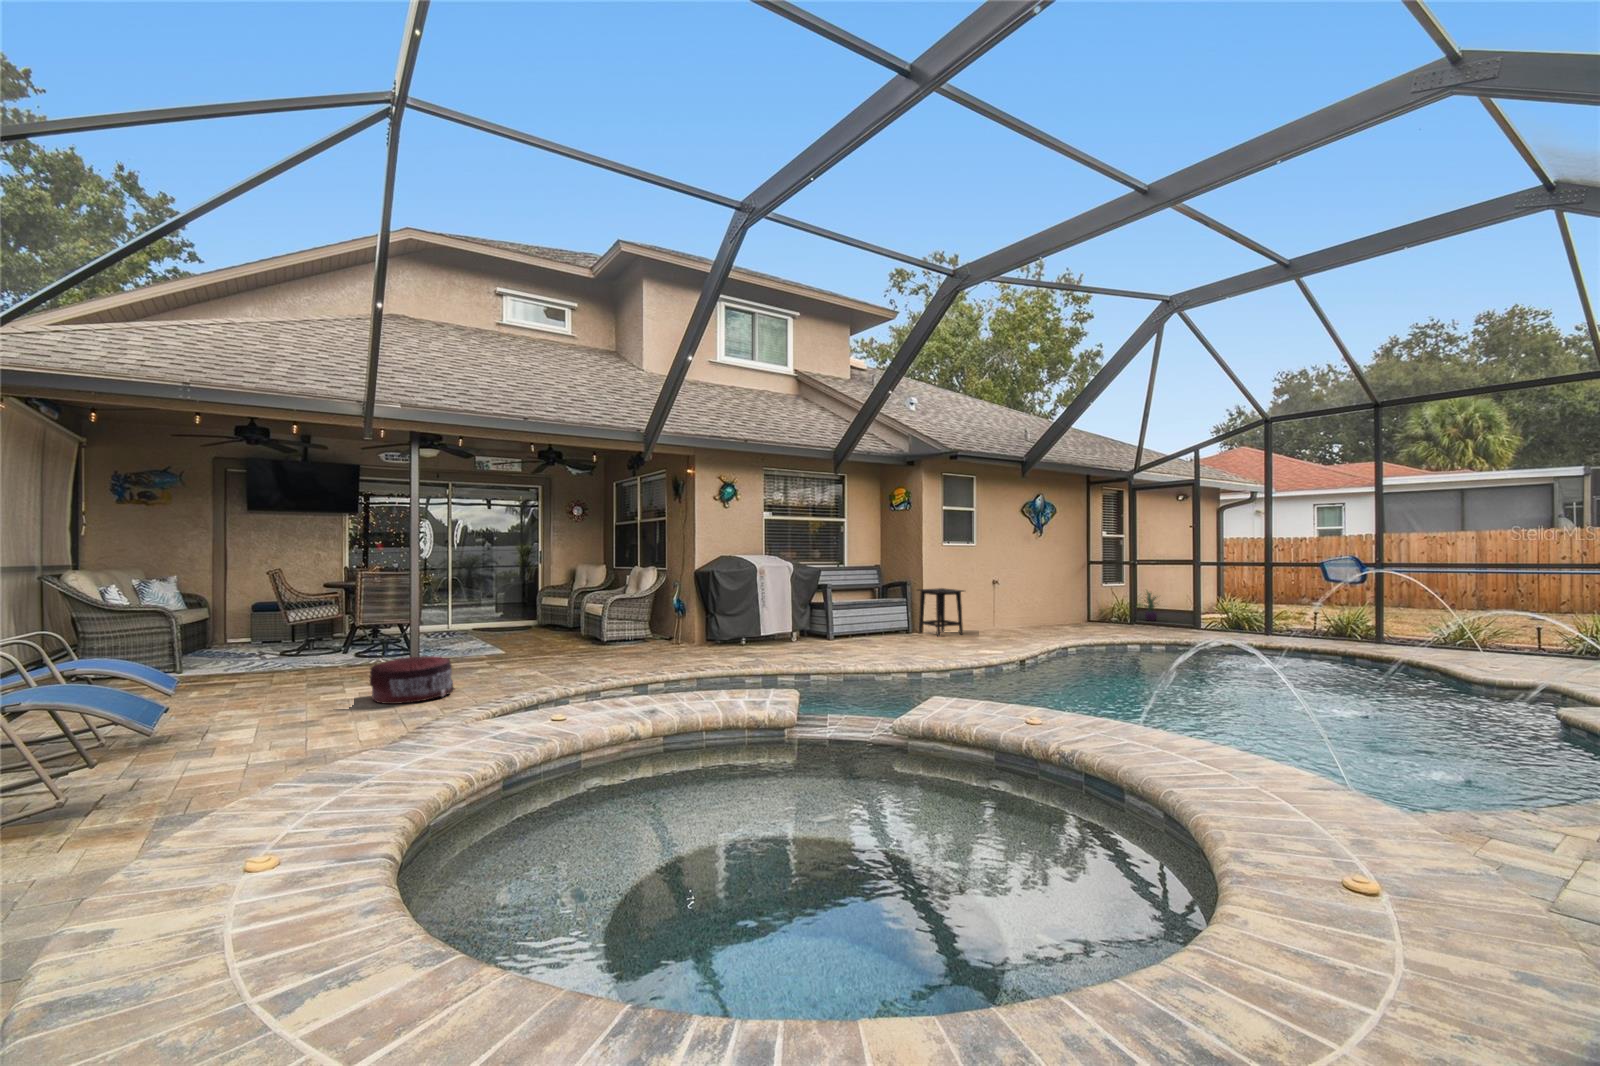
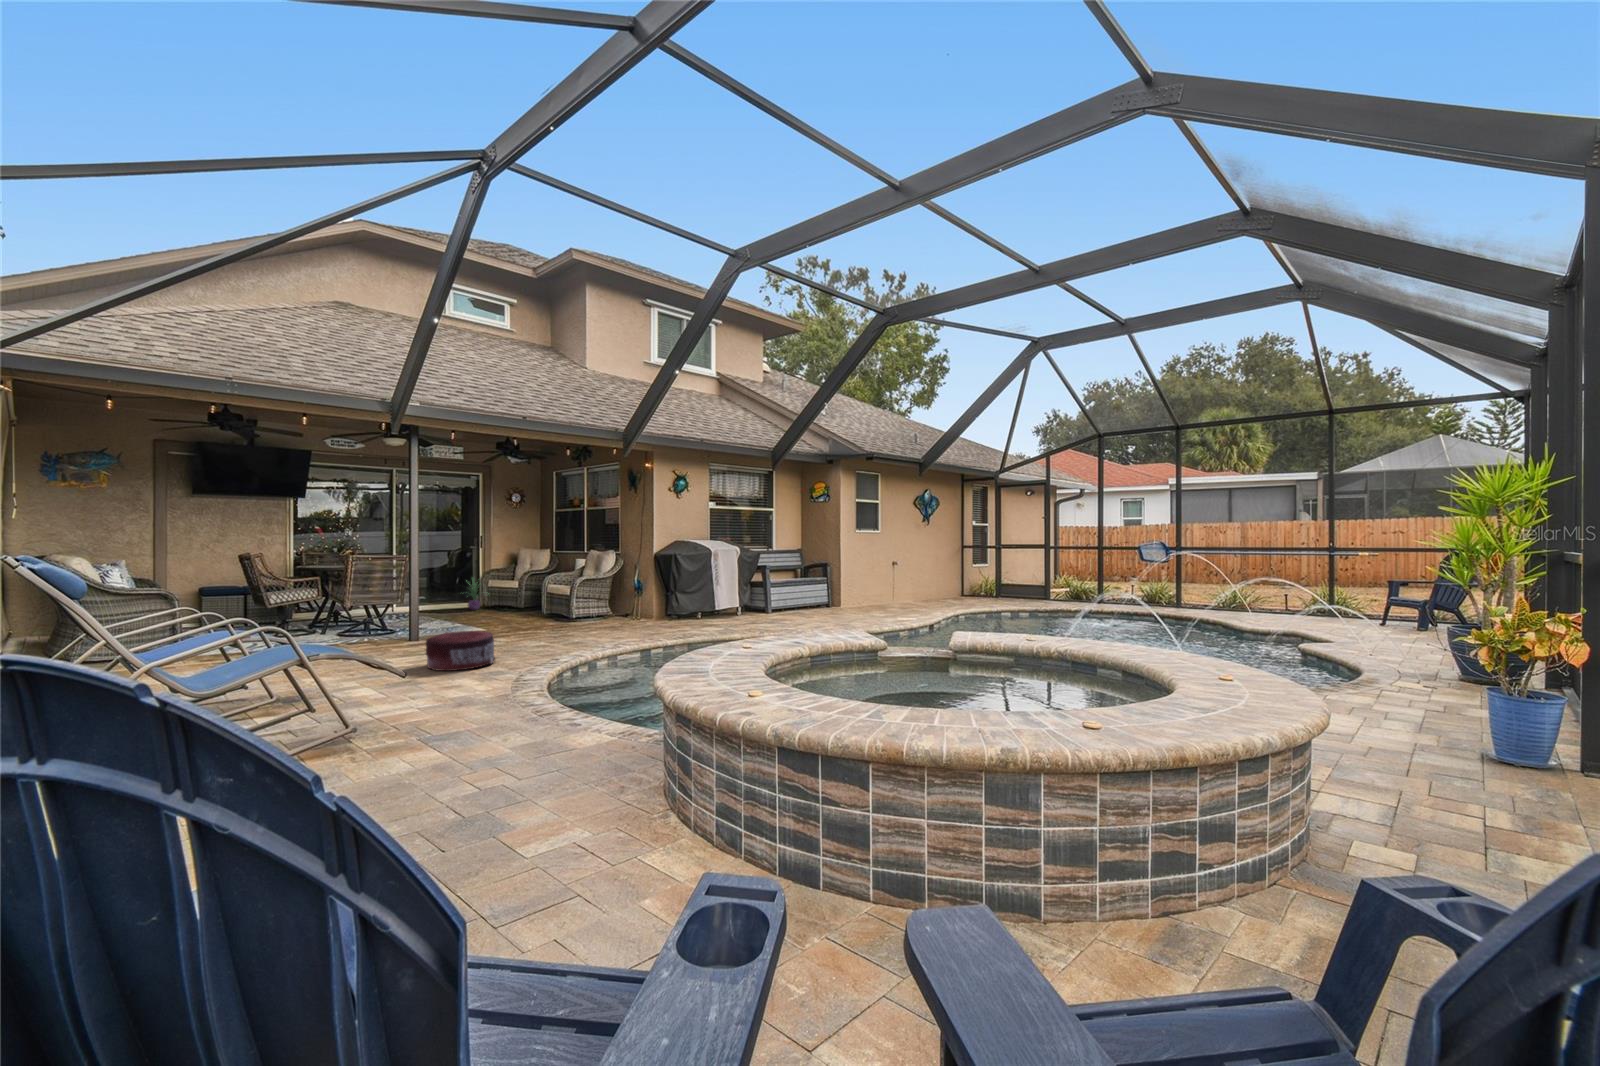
side table: present [918,588,964,637] -> none [835,568,876,609]
decorative plant: present [1144,592,1157,621] -> present [468,578,481,610]

